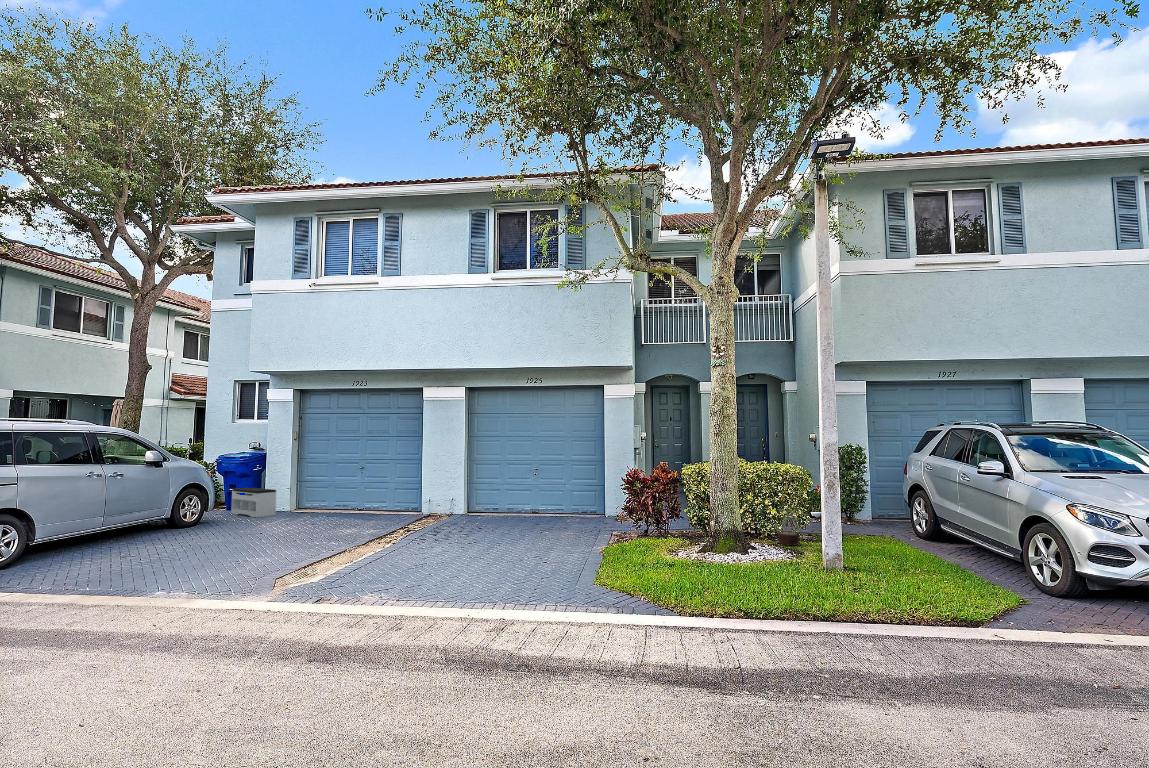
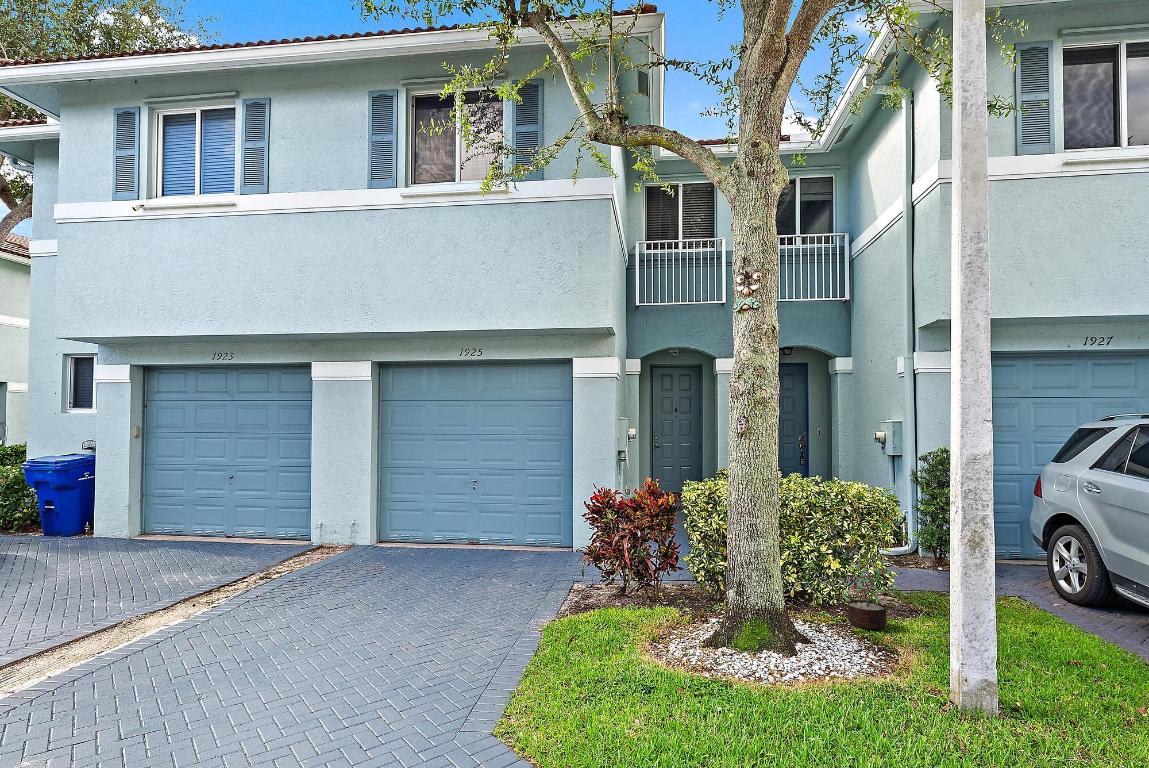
bench: present [231,488,276,517] -> none [27,504,90,550]

